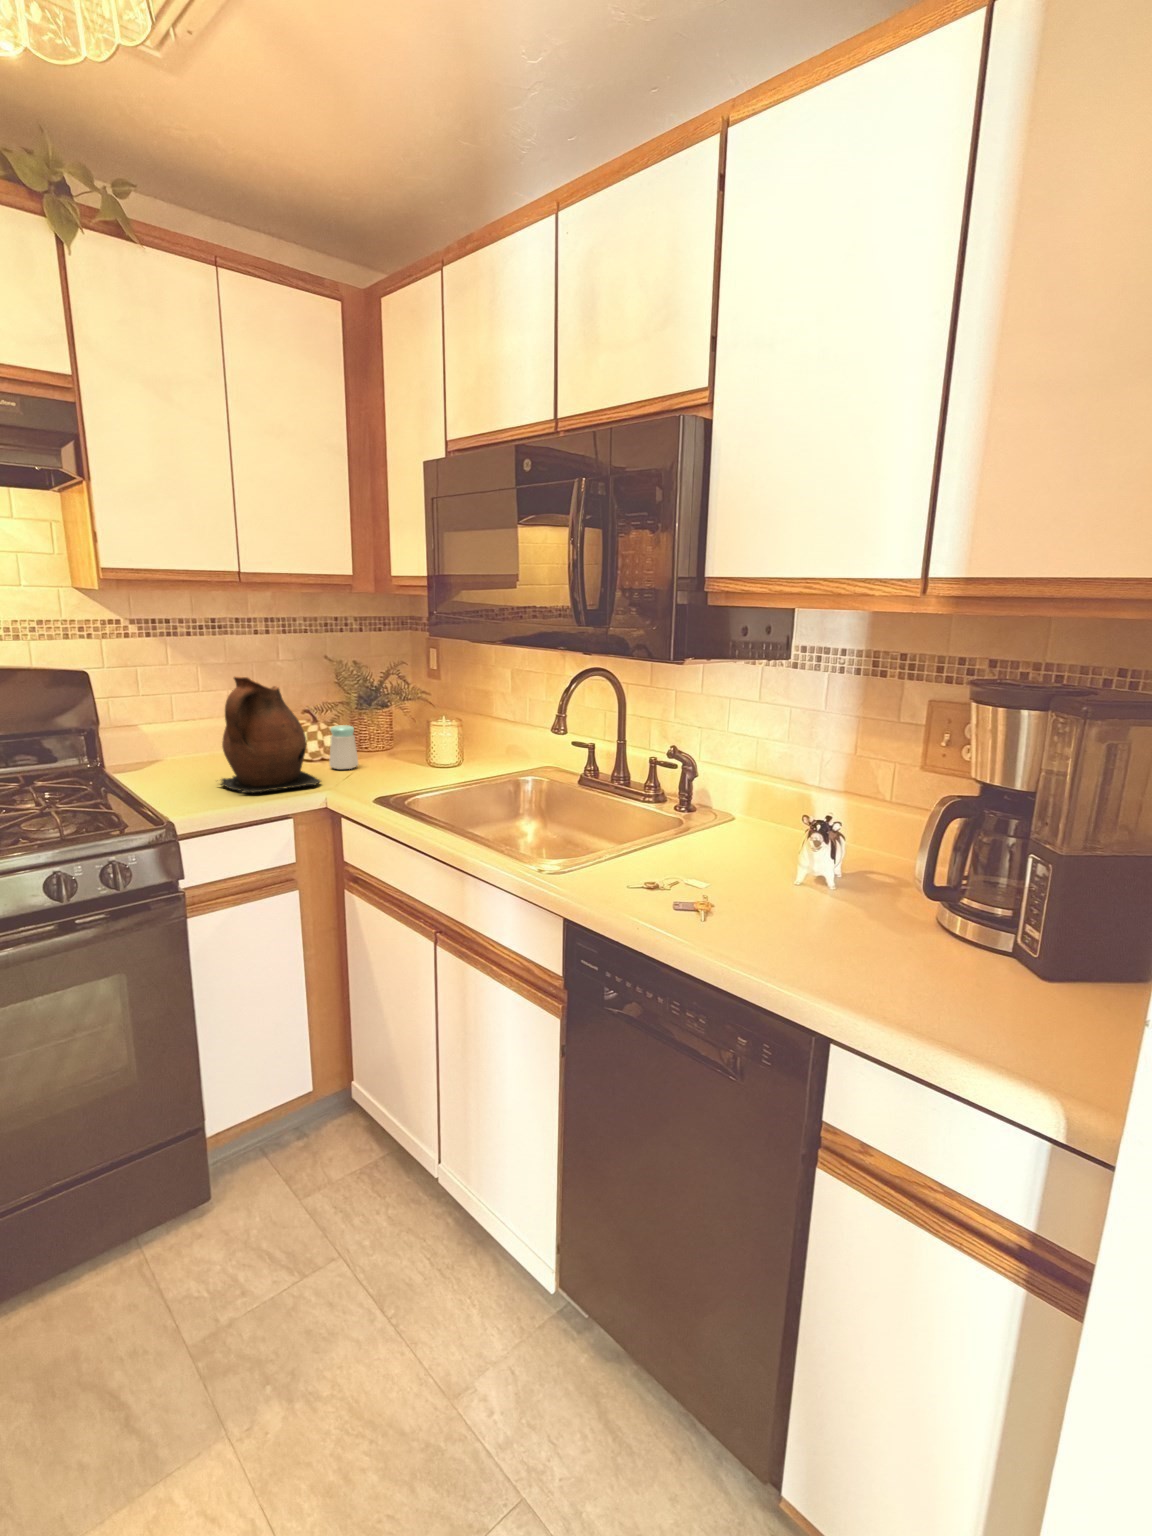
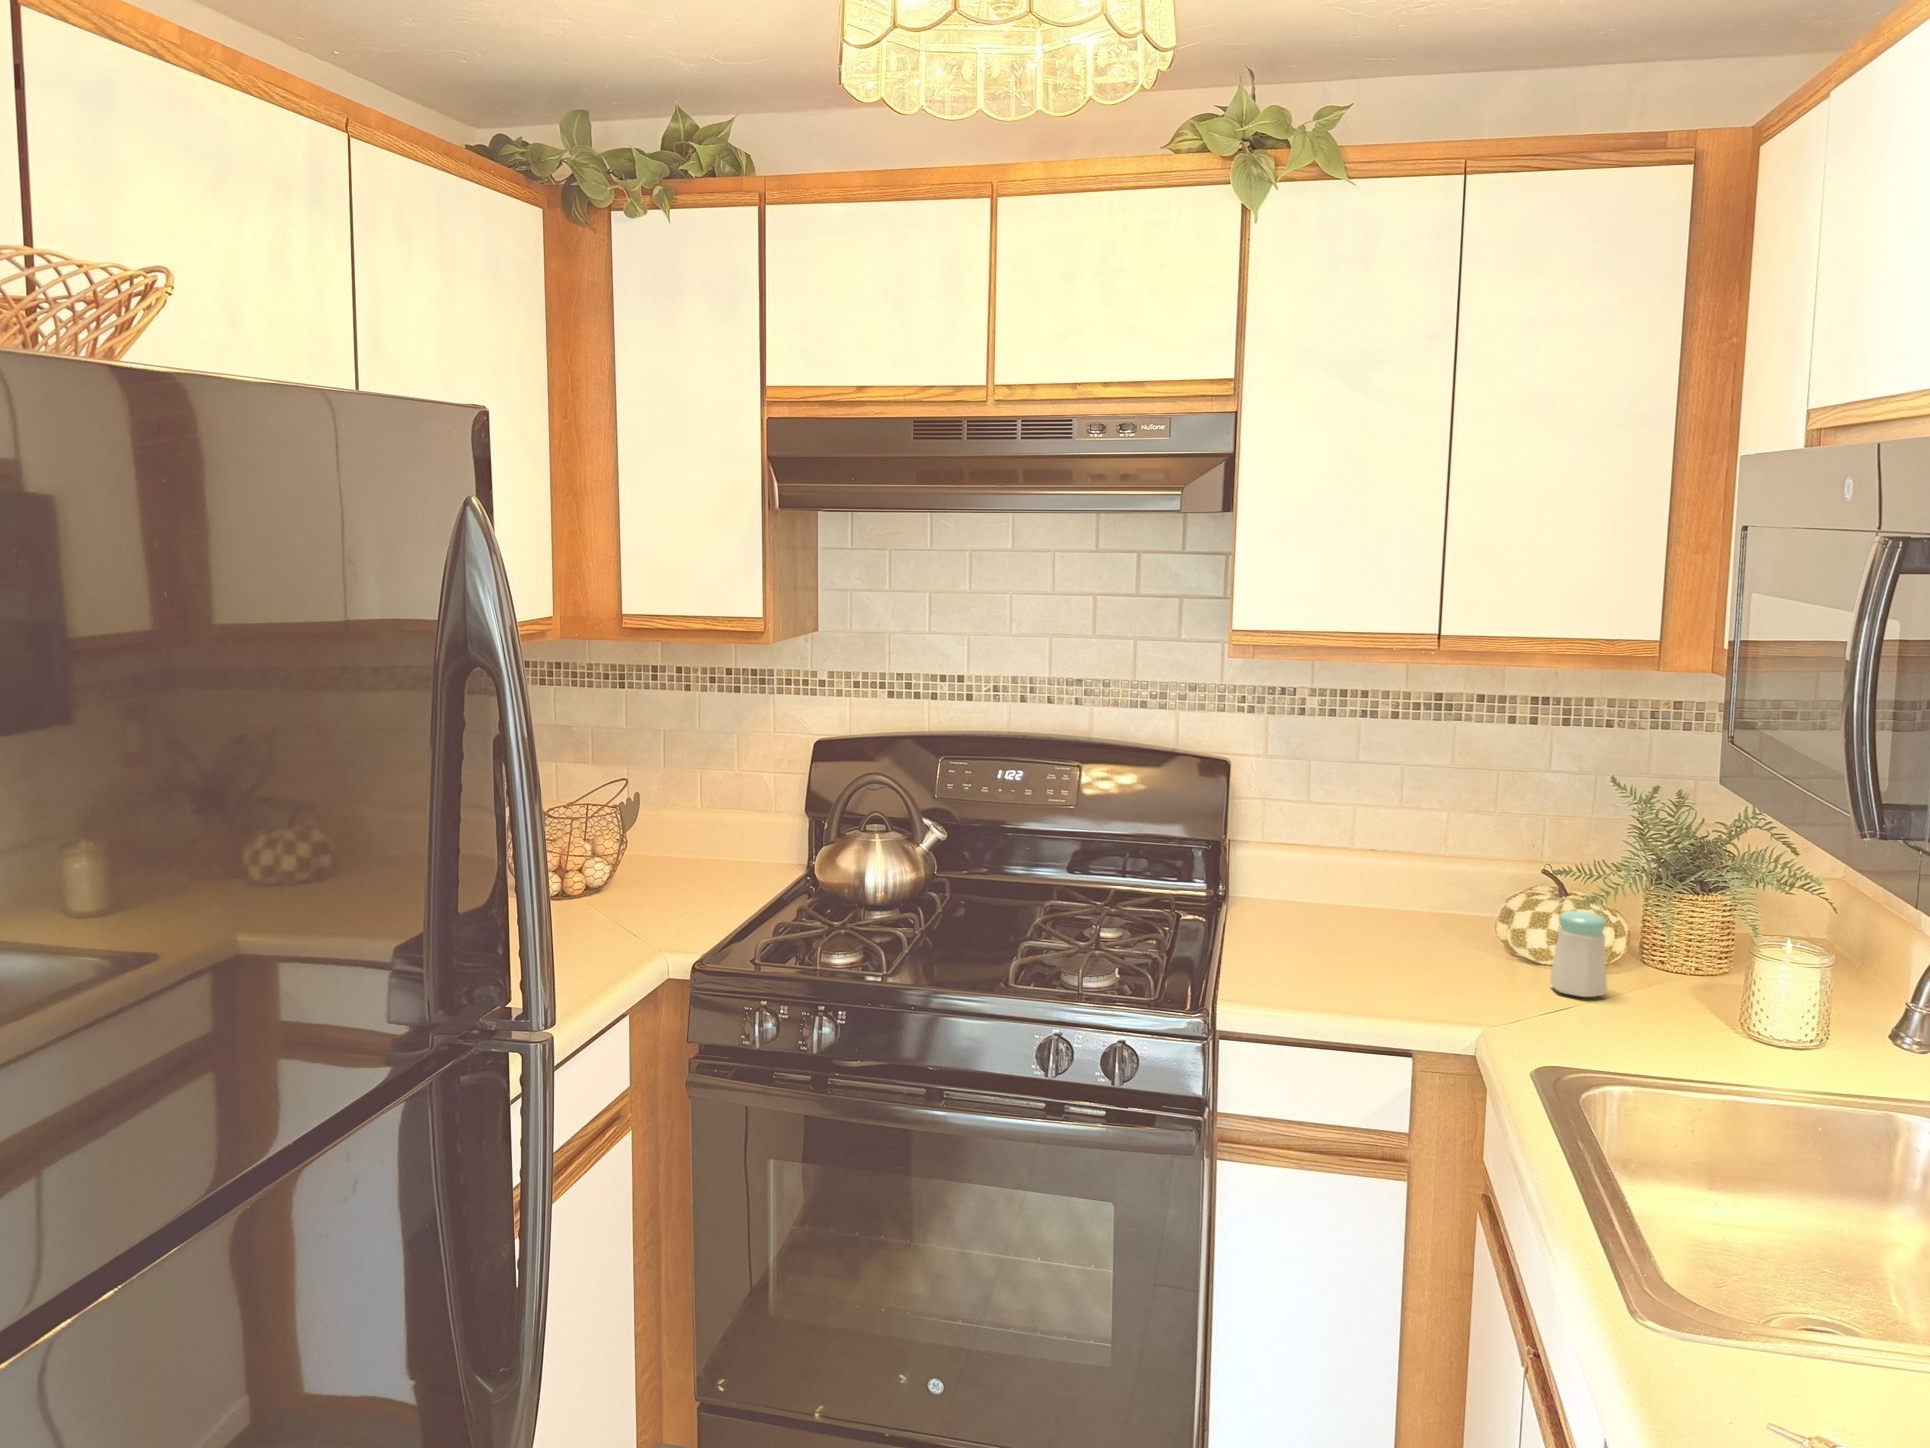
ceramic pitcher: present [221,676,321,793] -> none [1334,801,1493,1013]

